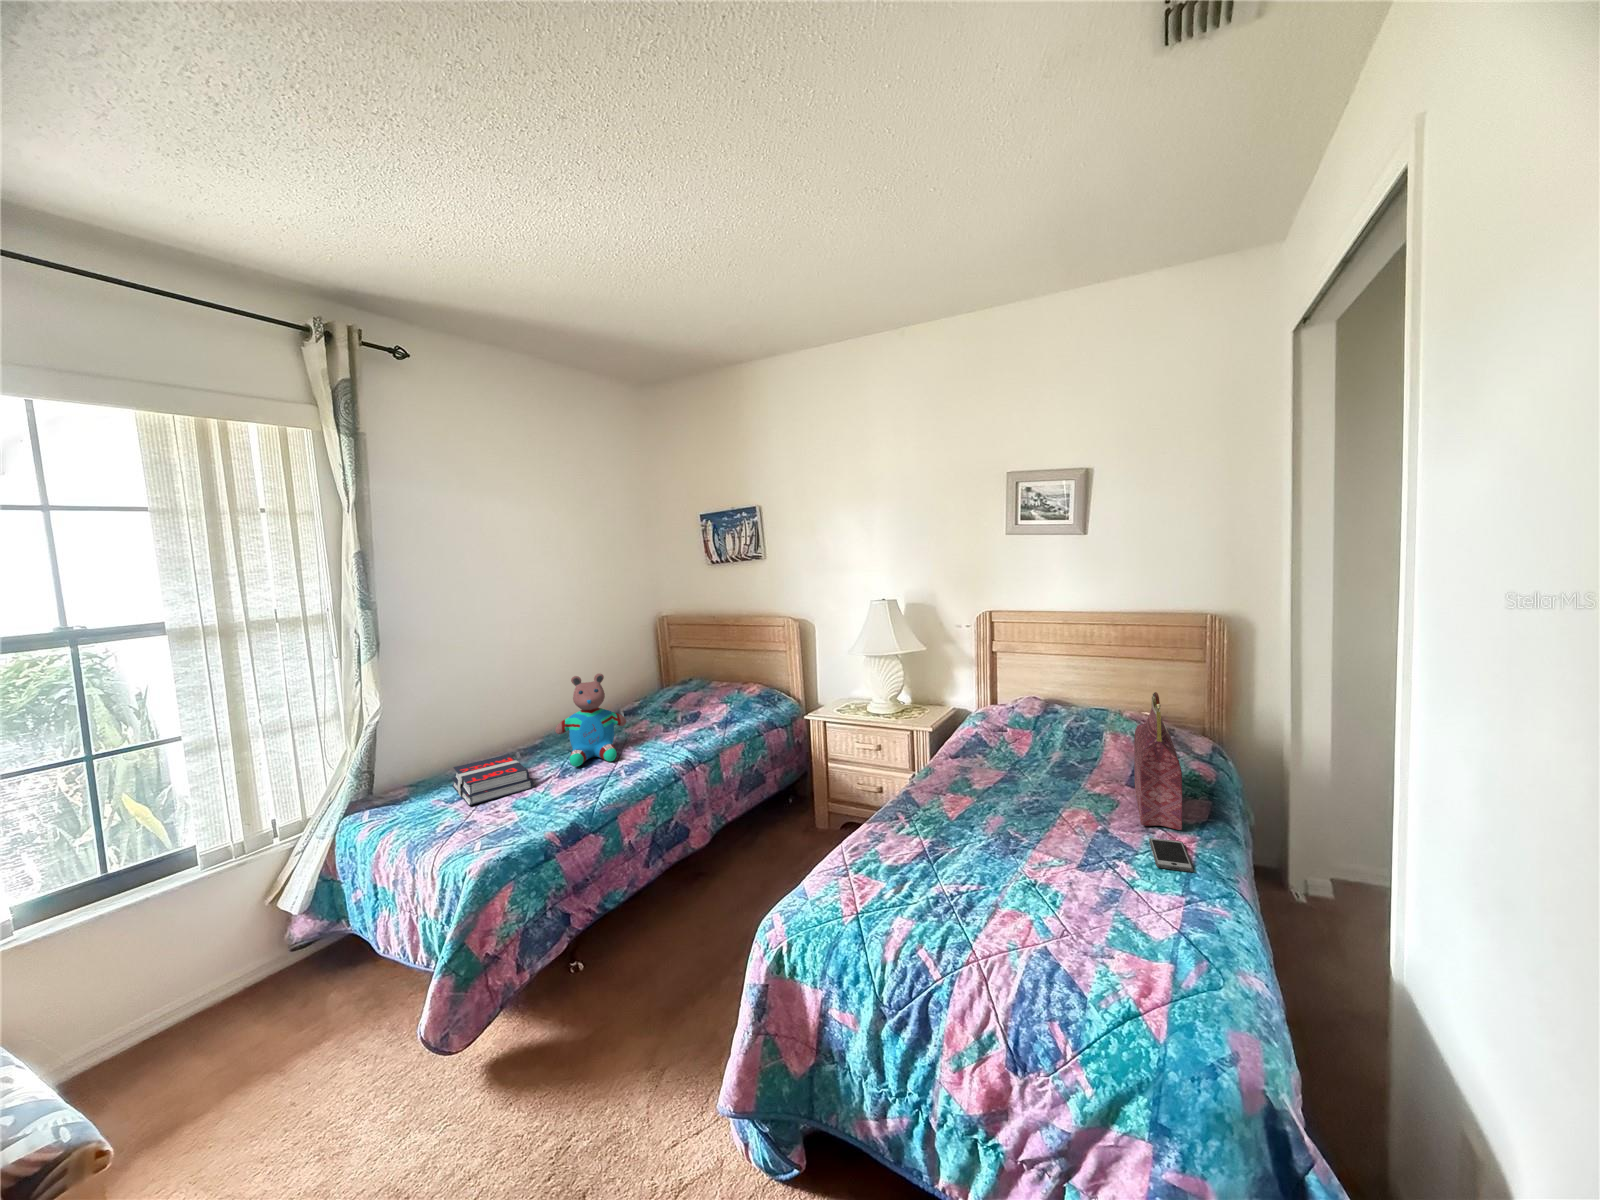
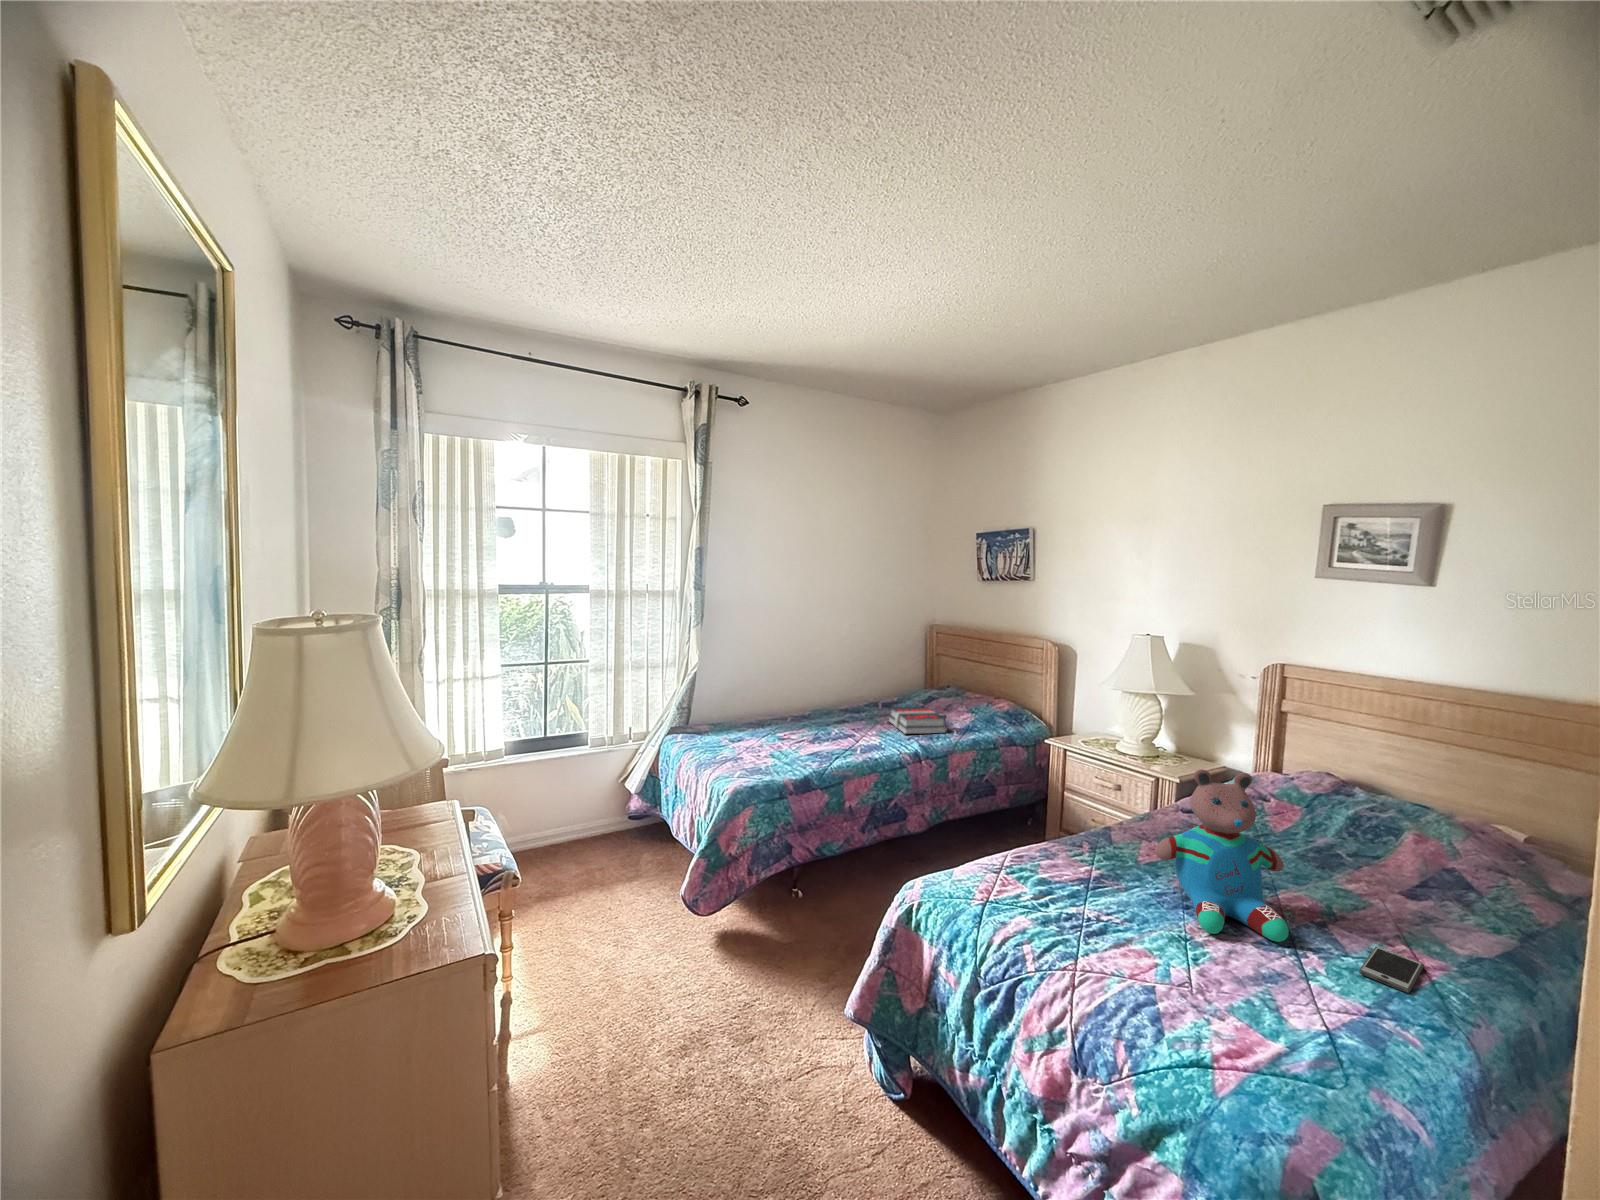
teddy bear: present [555,673,626,767] -> present [1155,769,1289,942]
handbag: present [1134,692,1182,830] -> none [1378,783,1474,954]
book: present [451,754,533,806] -> present [889,707,947,734]

